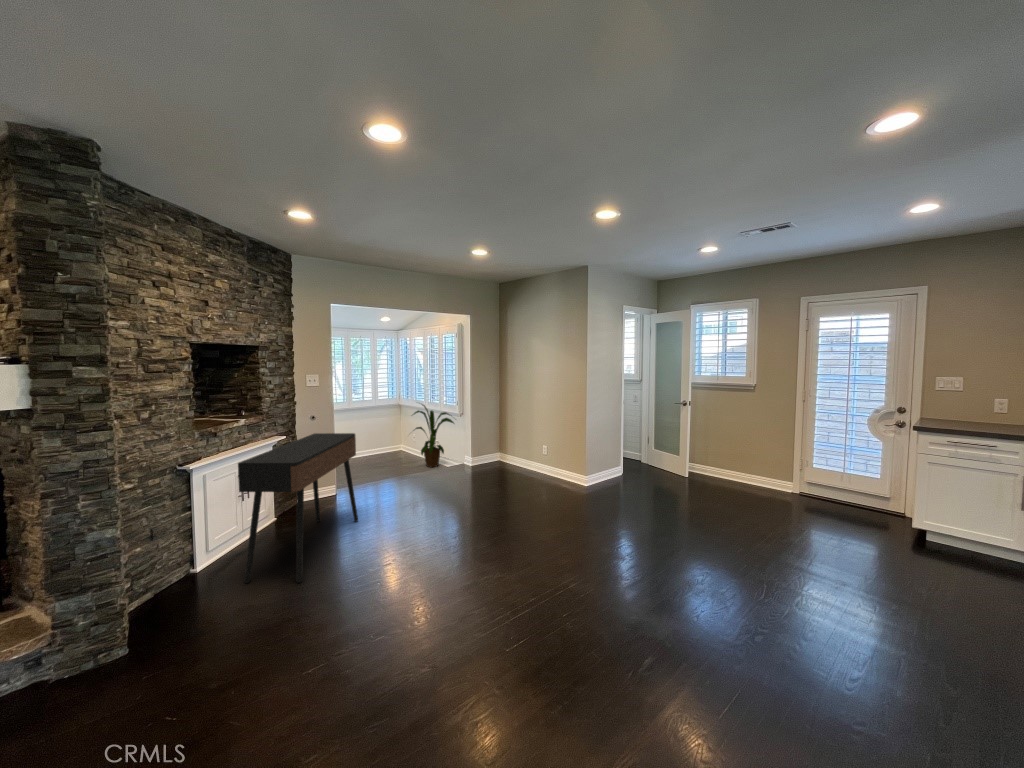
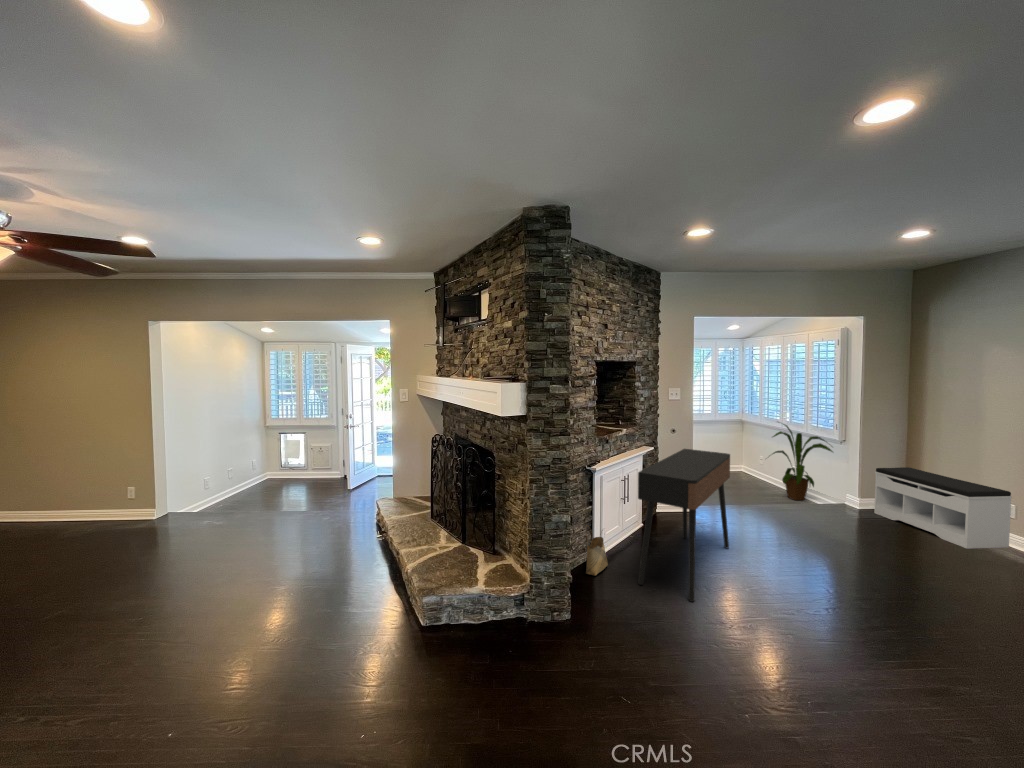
bench: none [481,429,547,481] -> present [874,467,1012,549]
woven basket: none [176,532,212,591] -> present [586,525,608,576]

